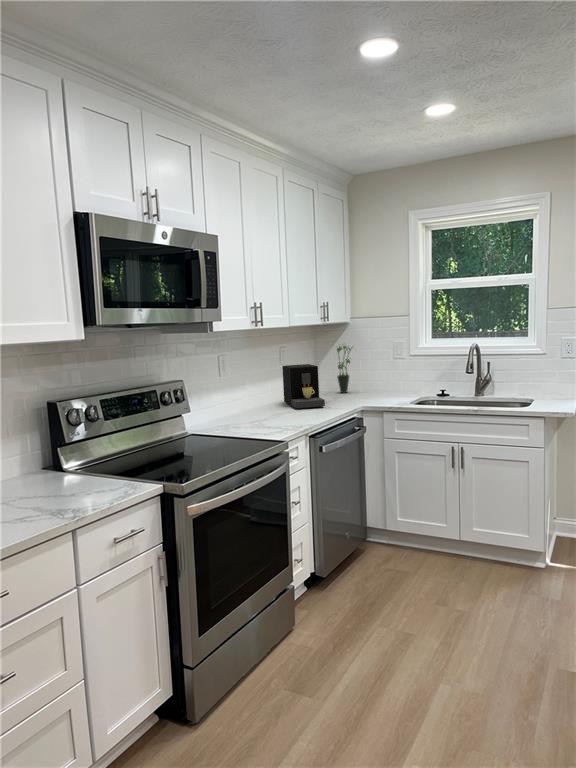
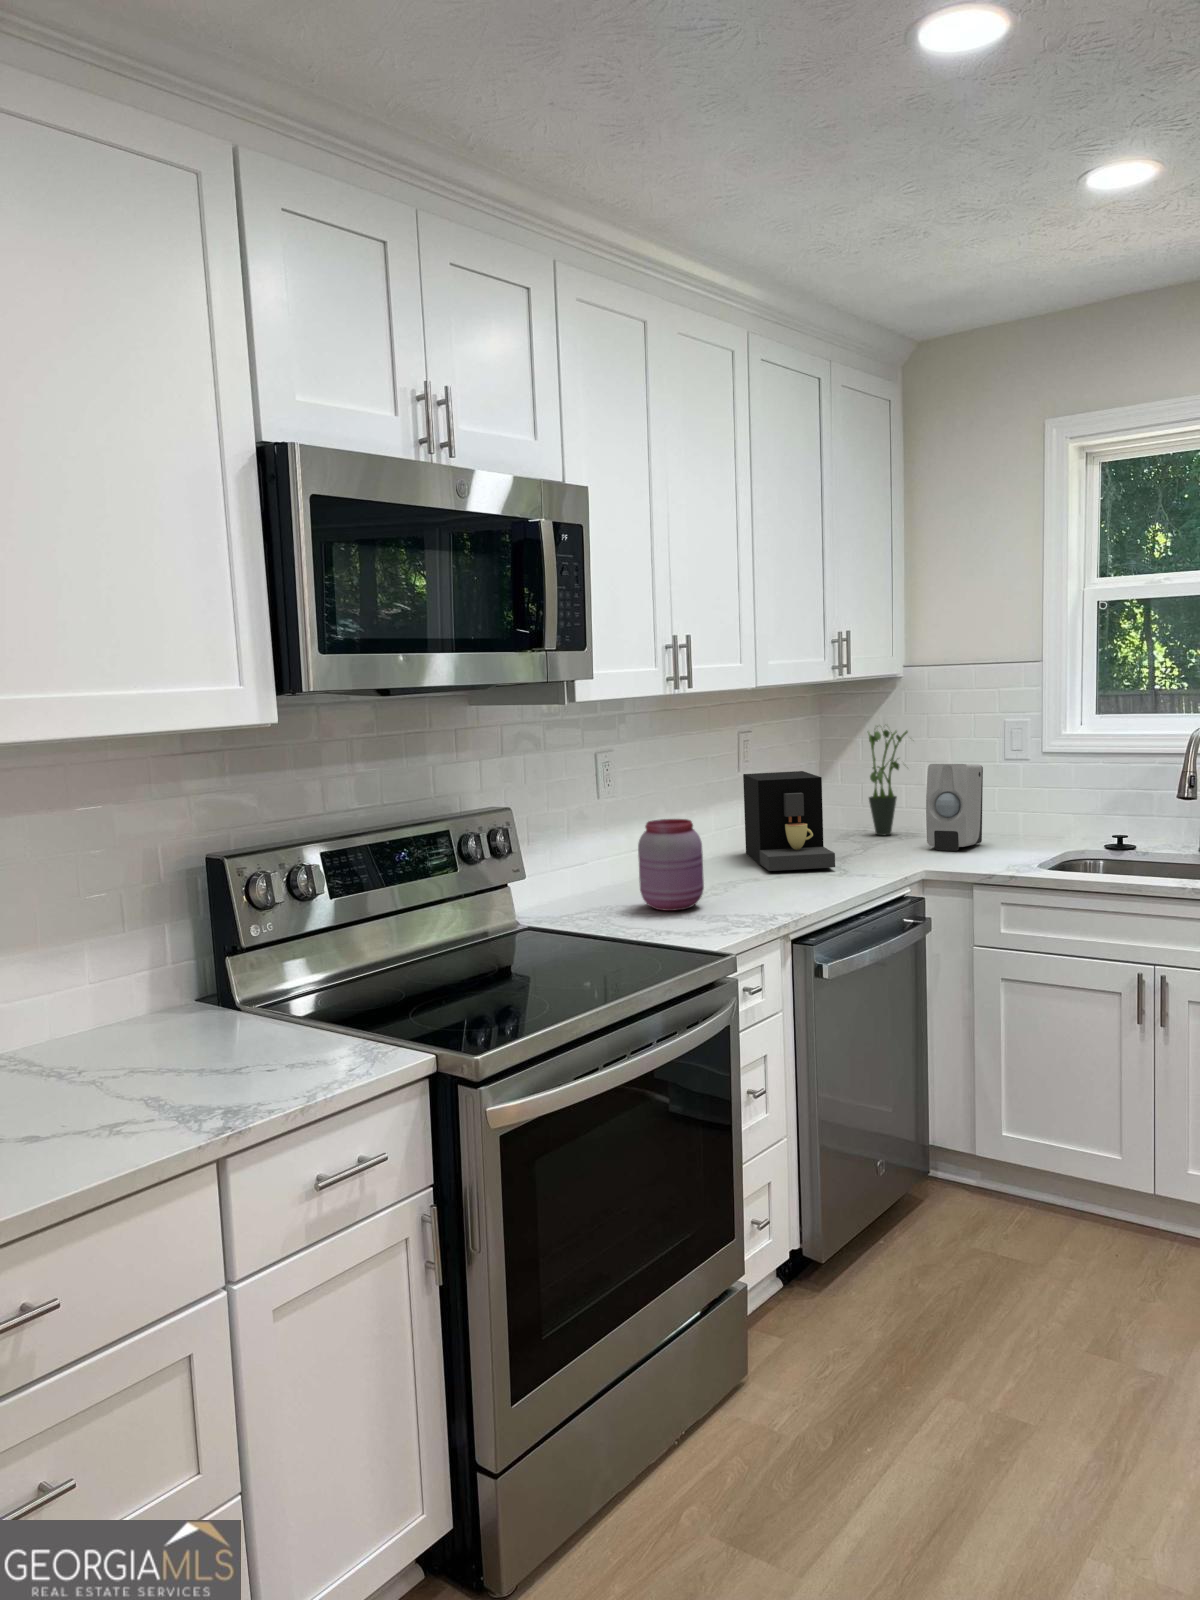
soap dispenser: none [363,360,387,398] -> present [926,764,983,851]
jar: none [240,385,269,426] -> present [638,819,704,911]

